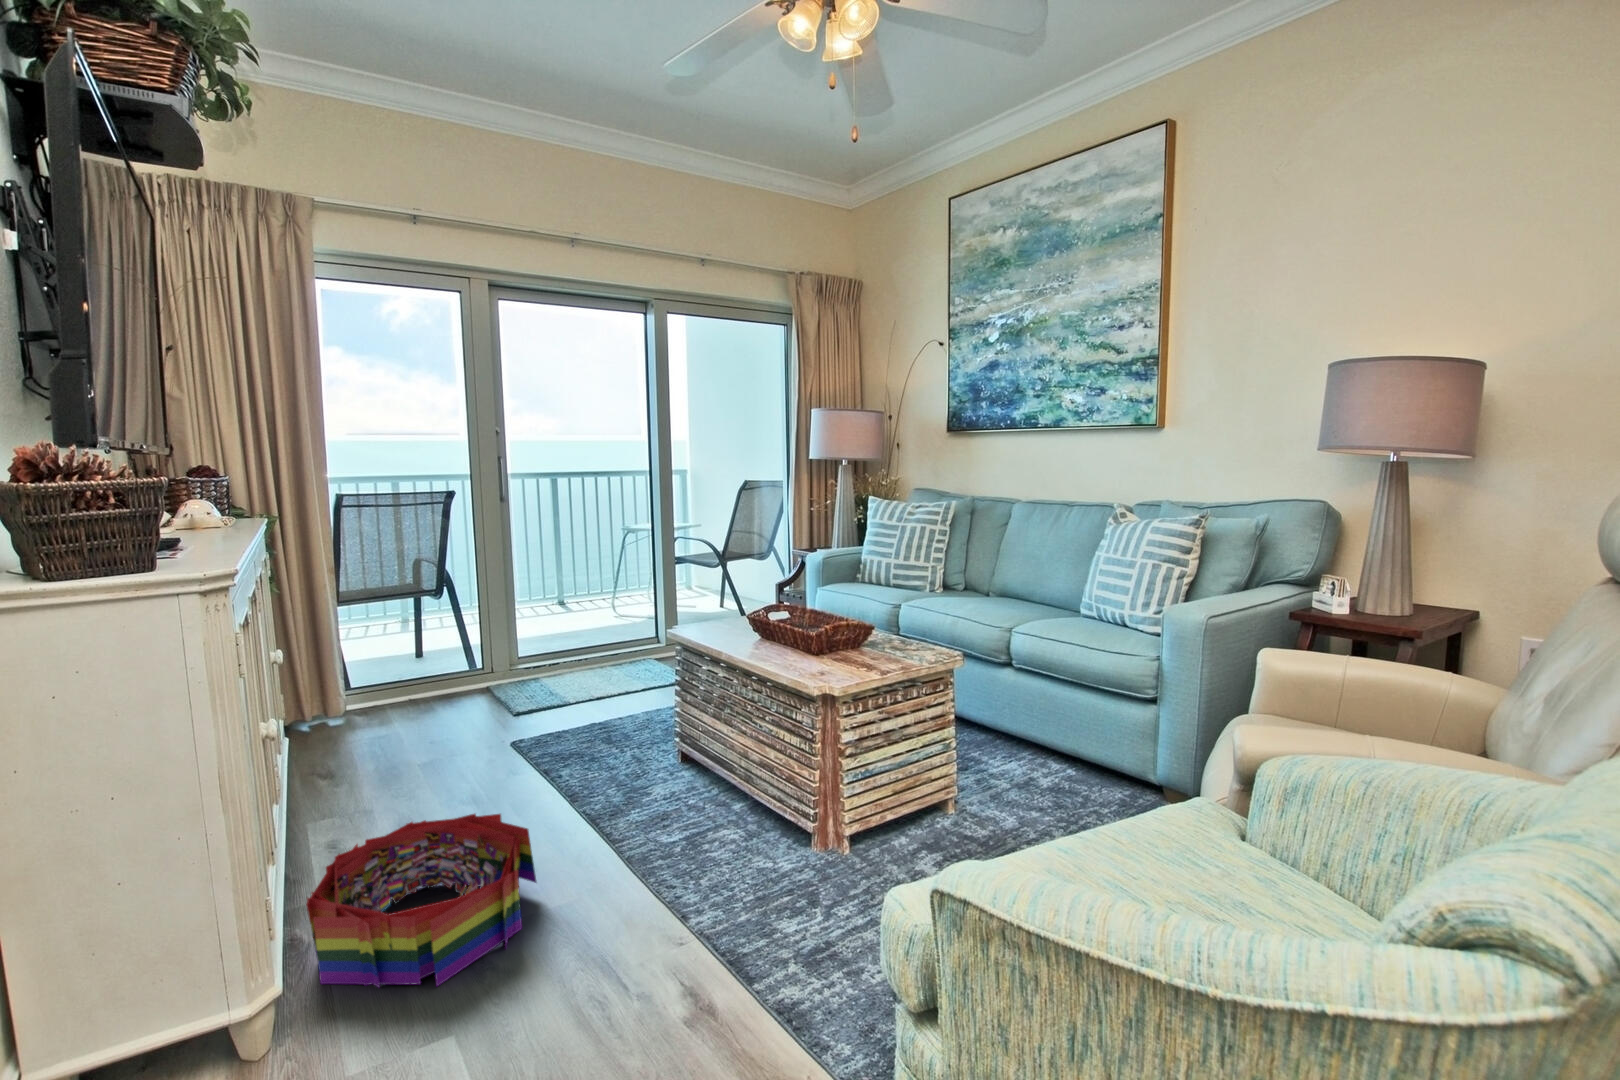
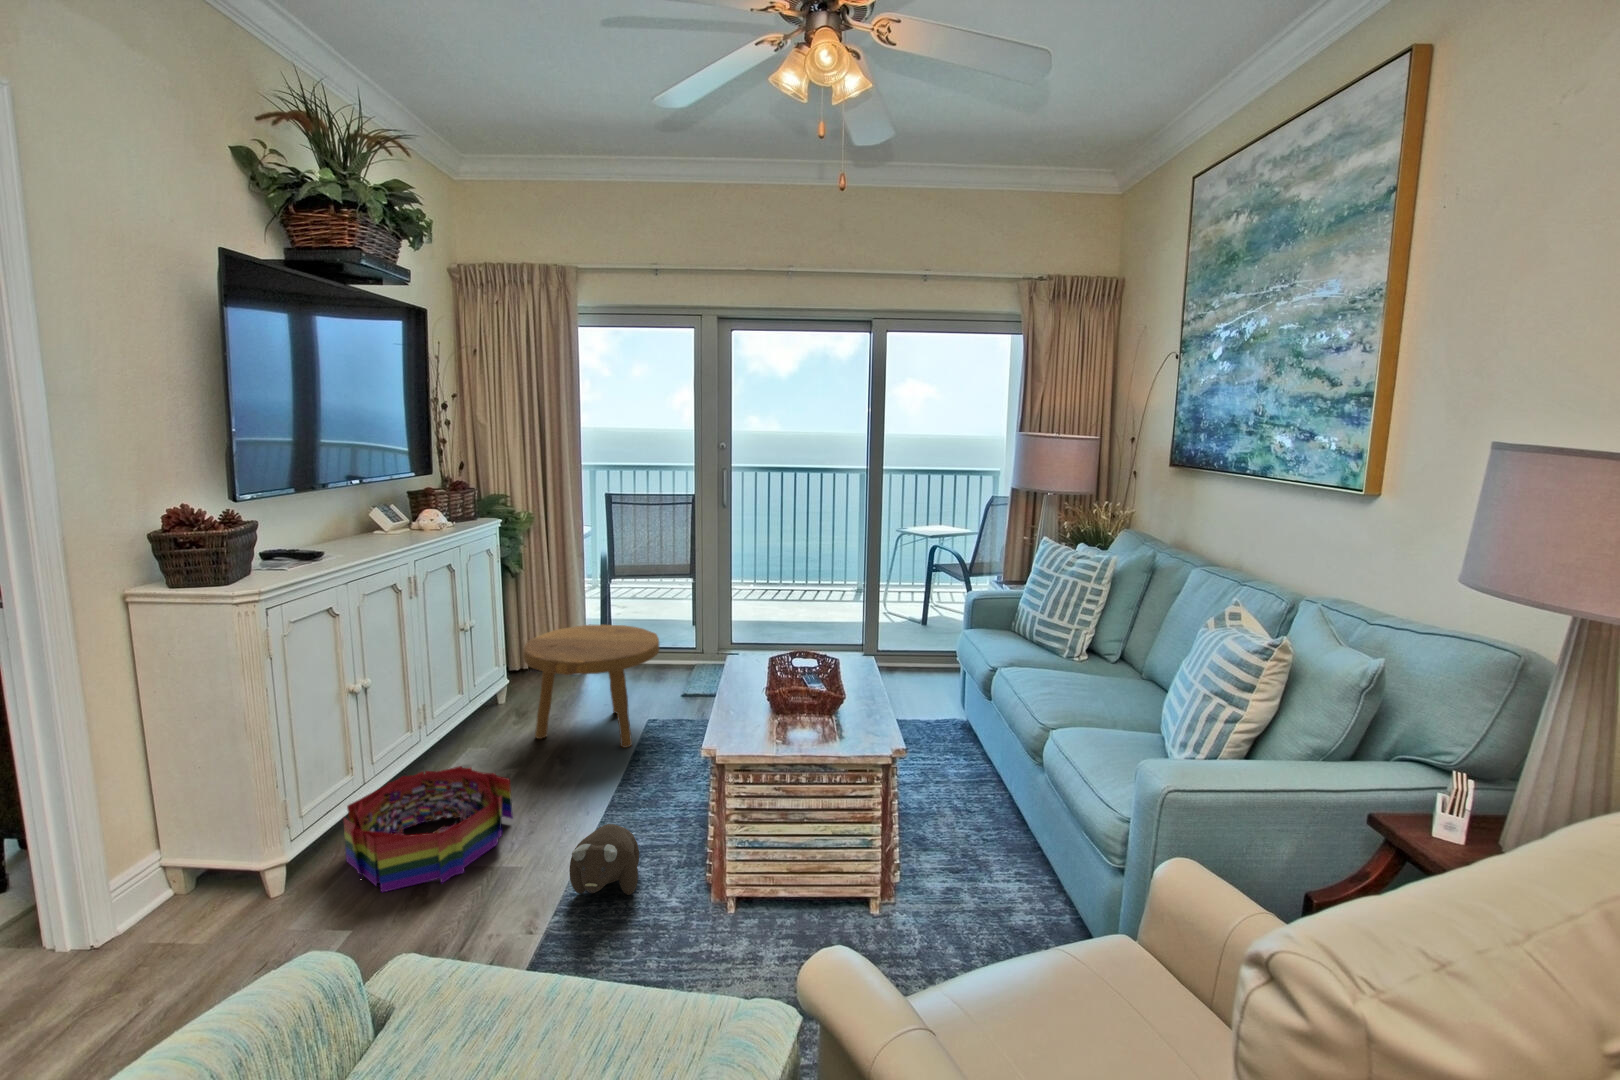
footstool: none [364,639,546,796] -> present [523,624,659,748]
plush toy: none [669,807,750,894] -> present [569,824,639,895]

